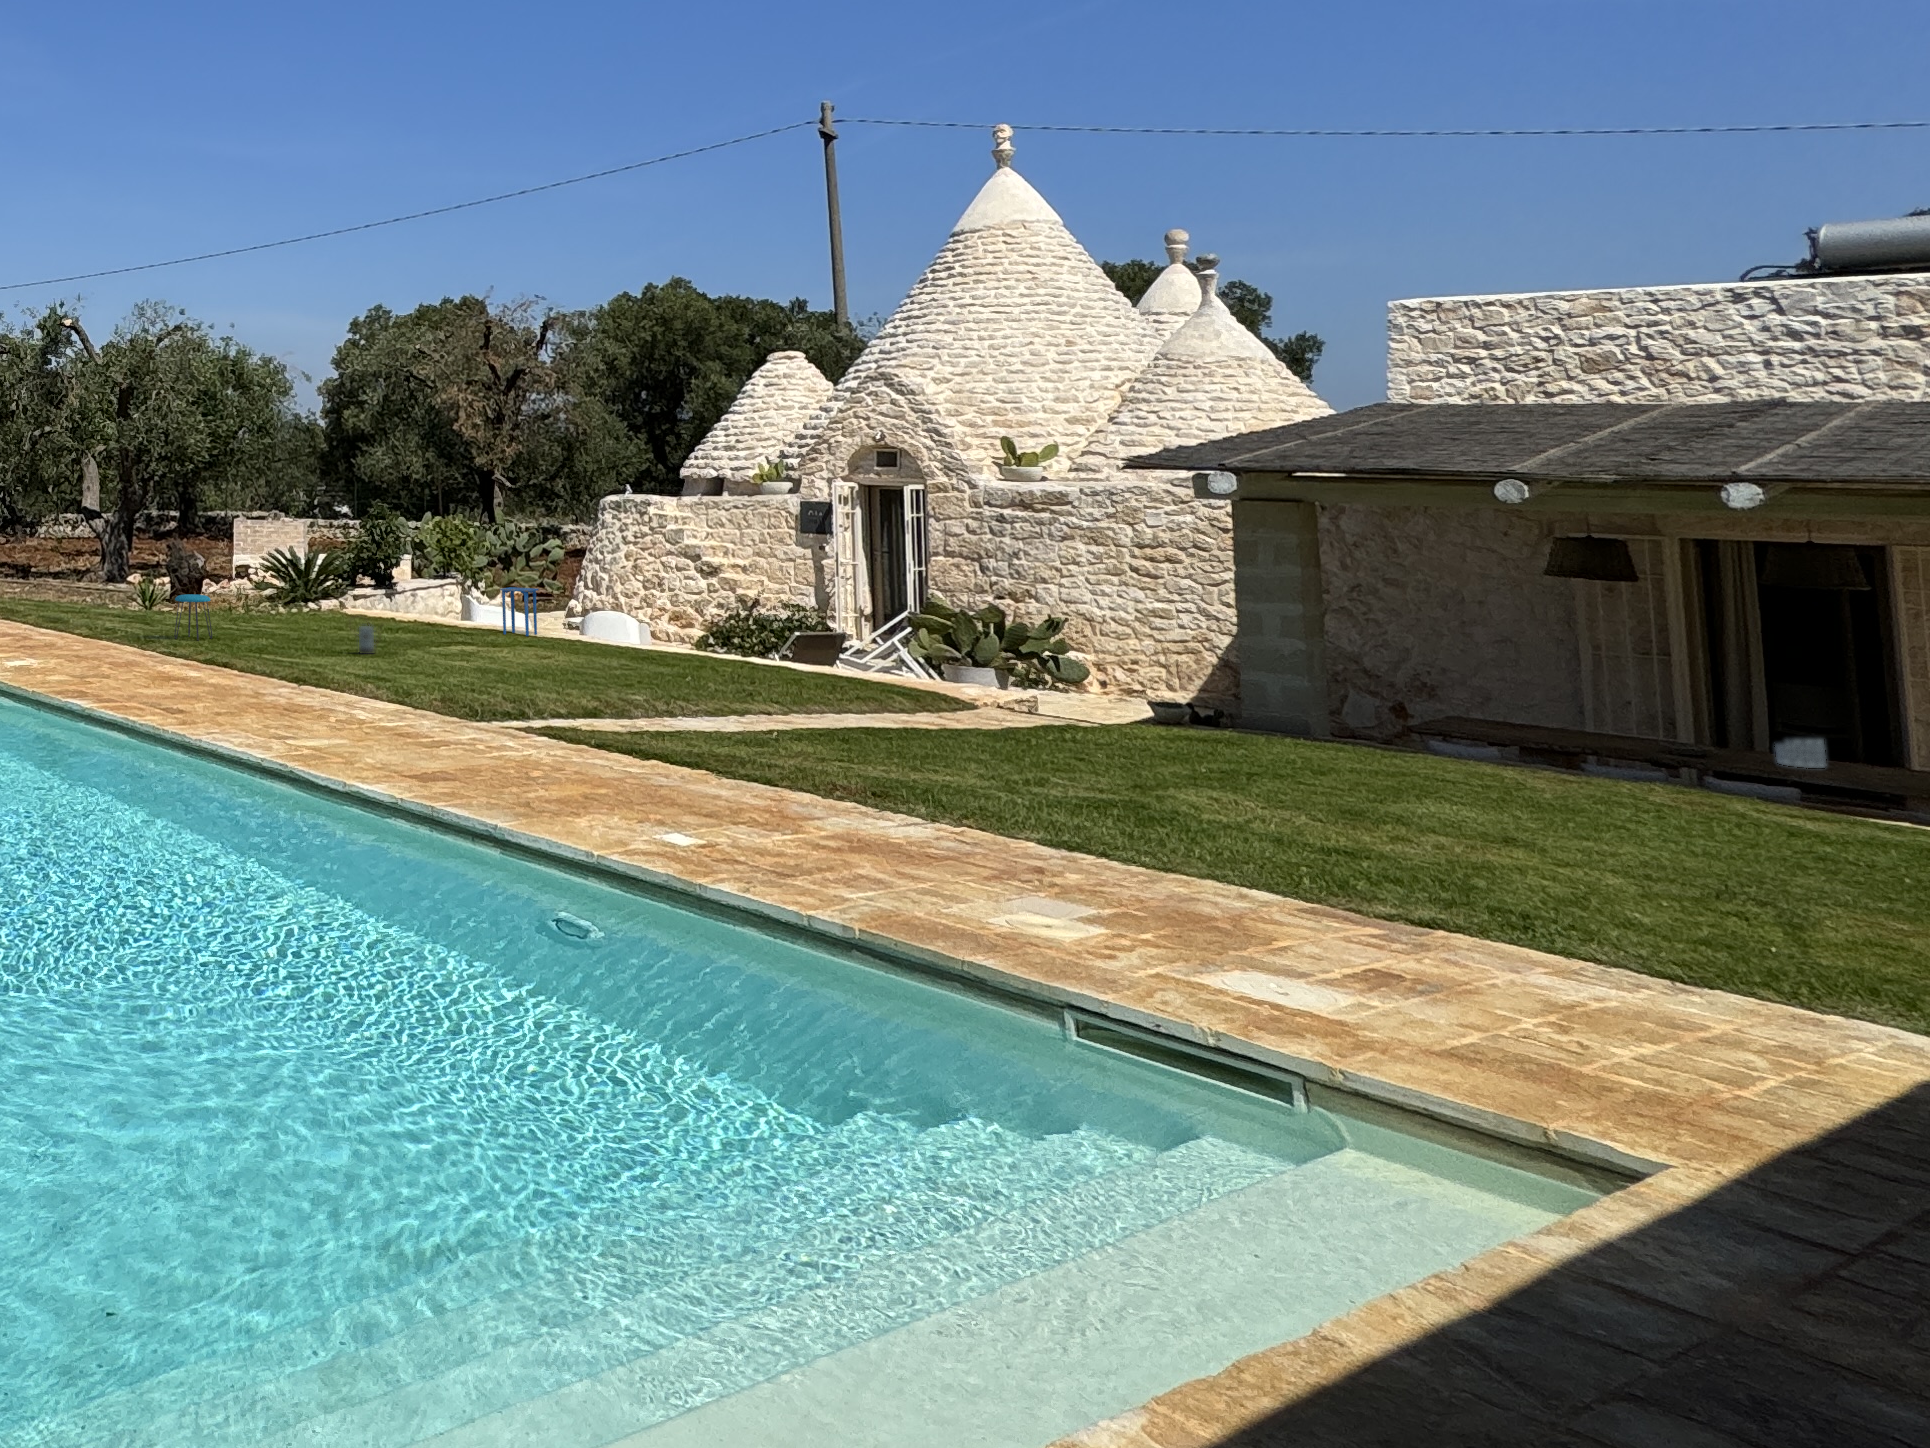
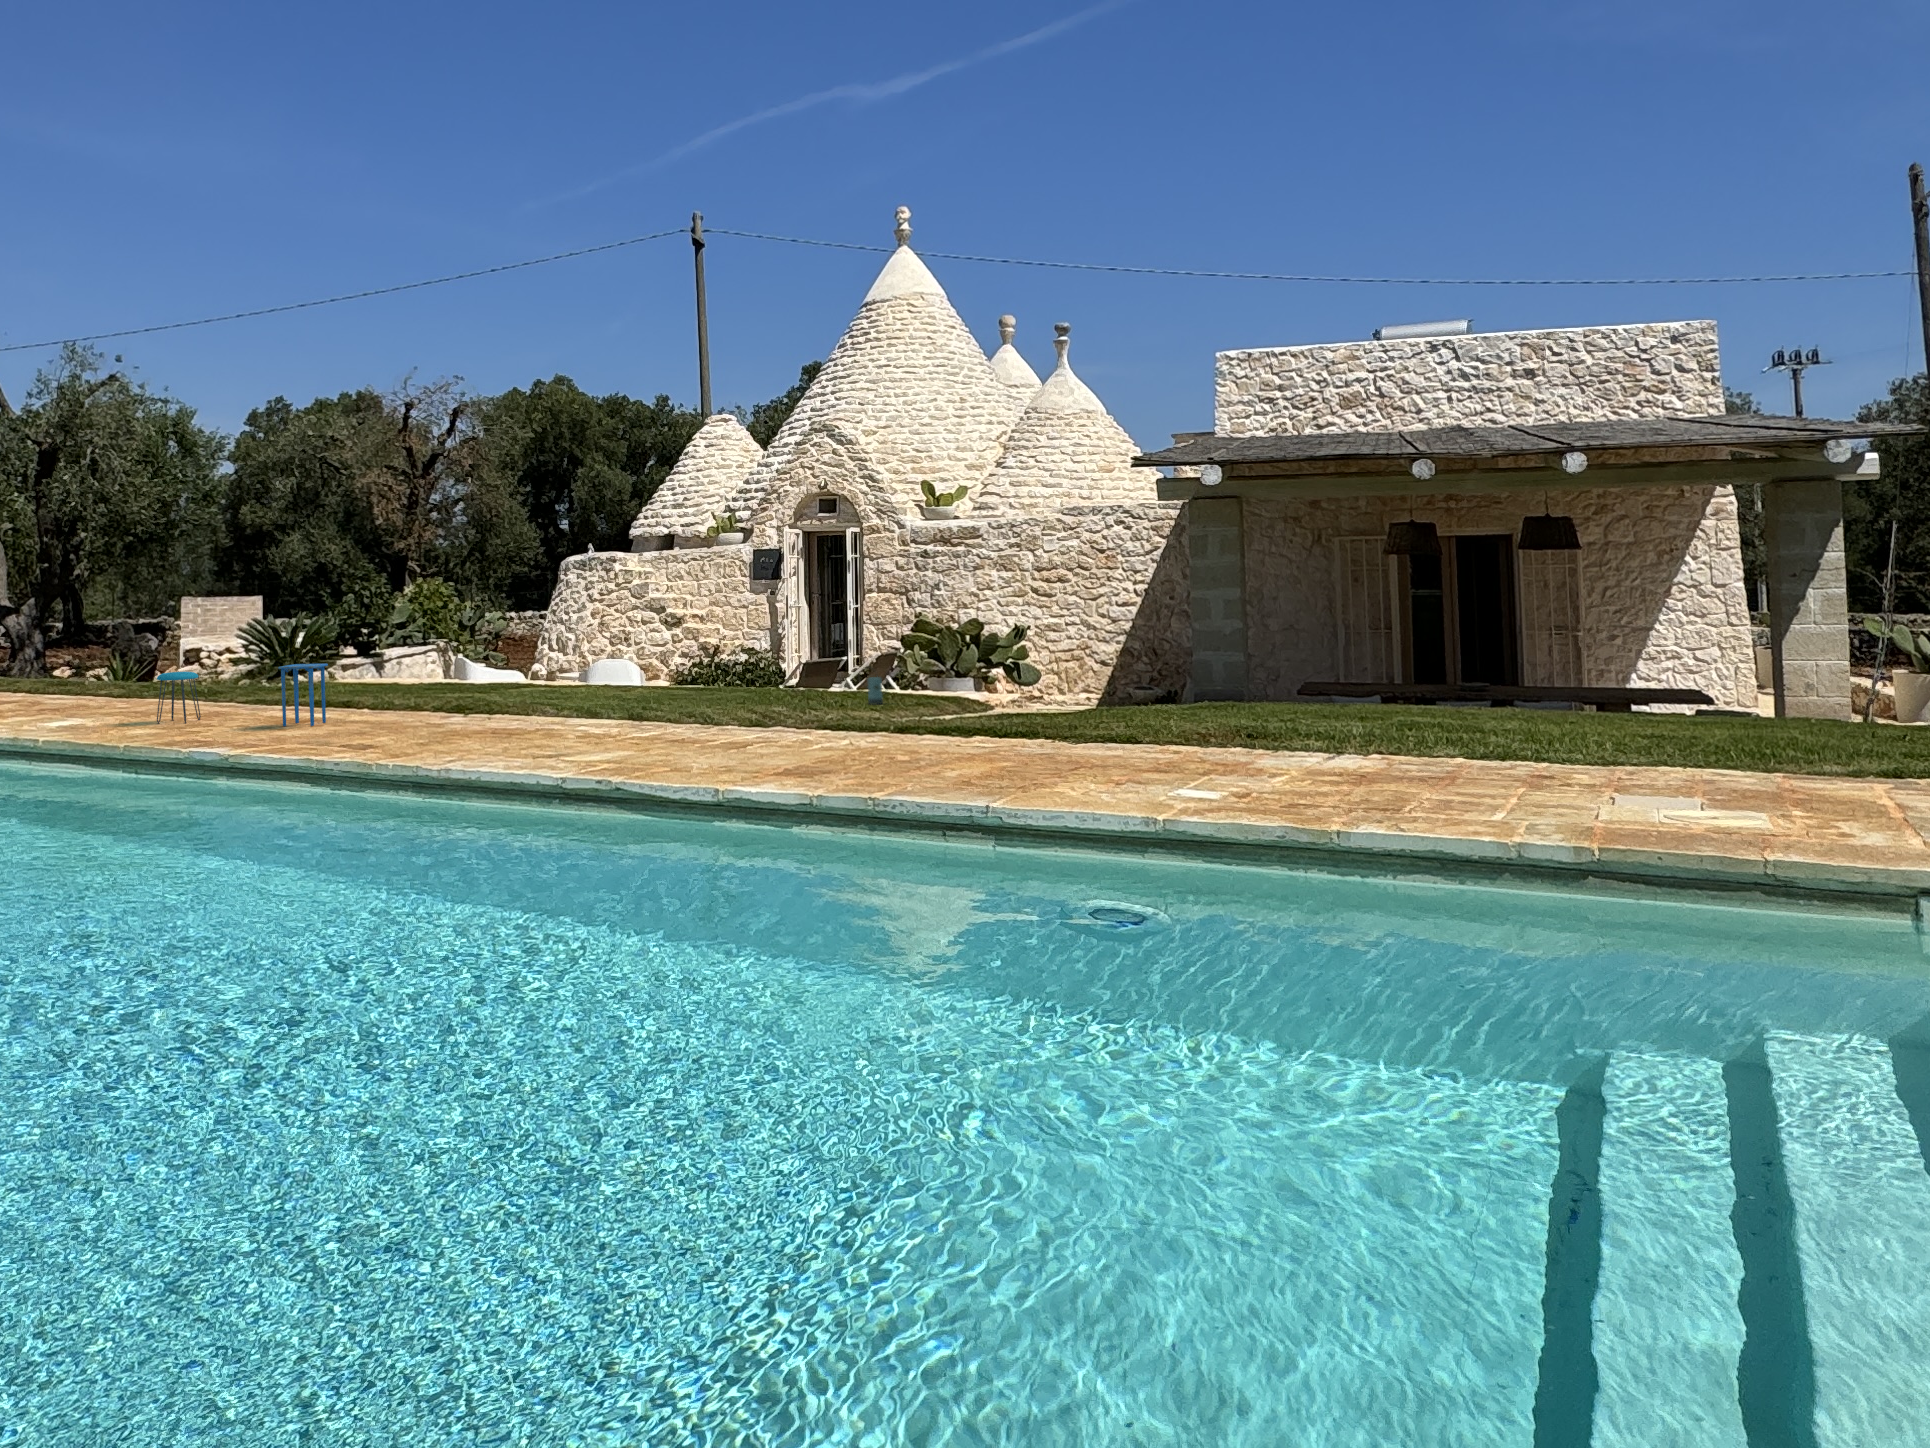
side table: present [500,587,538,636] -> present [278,664,328,726]
watering can: present [358,615,375,654] -> present [859,668,887,705]
planter: present [1776,740,1826,768] -> none [1467,681,1496,706]

